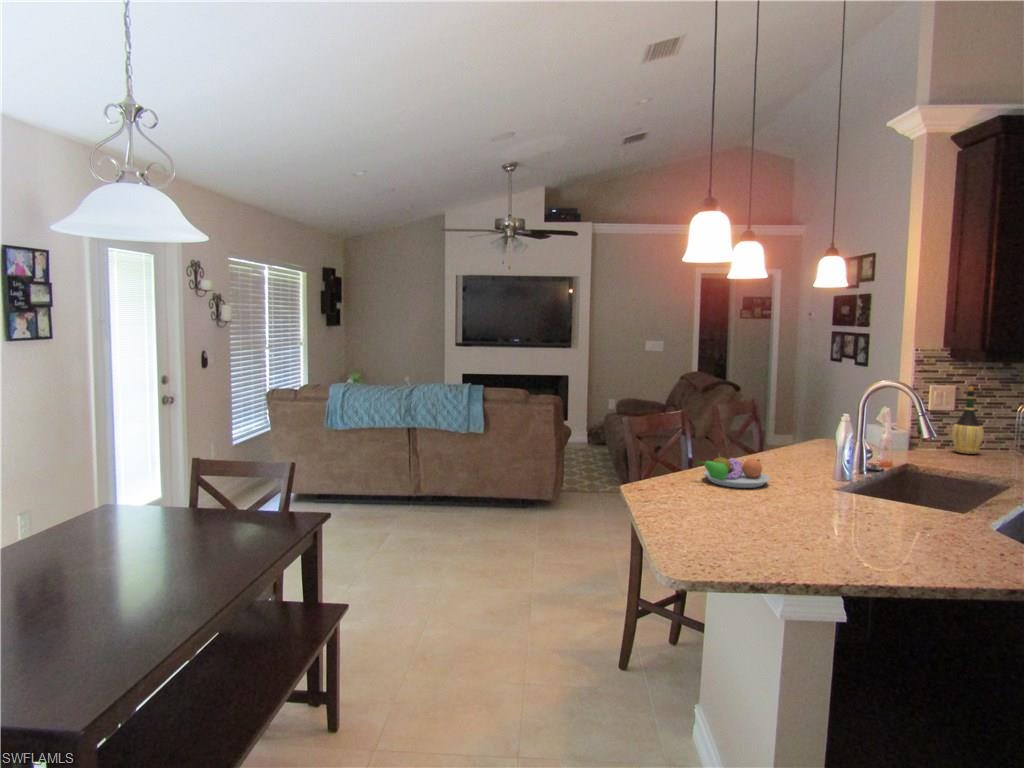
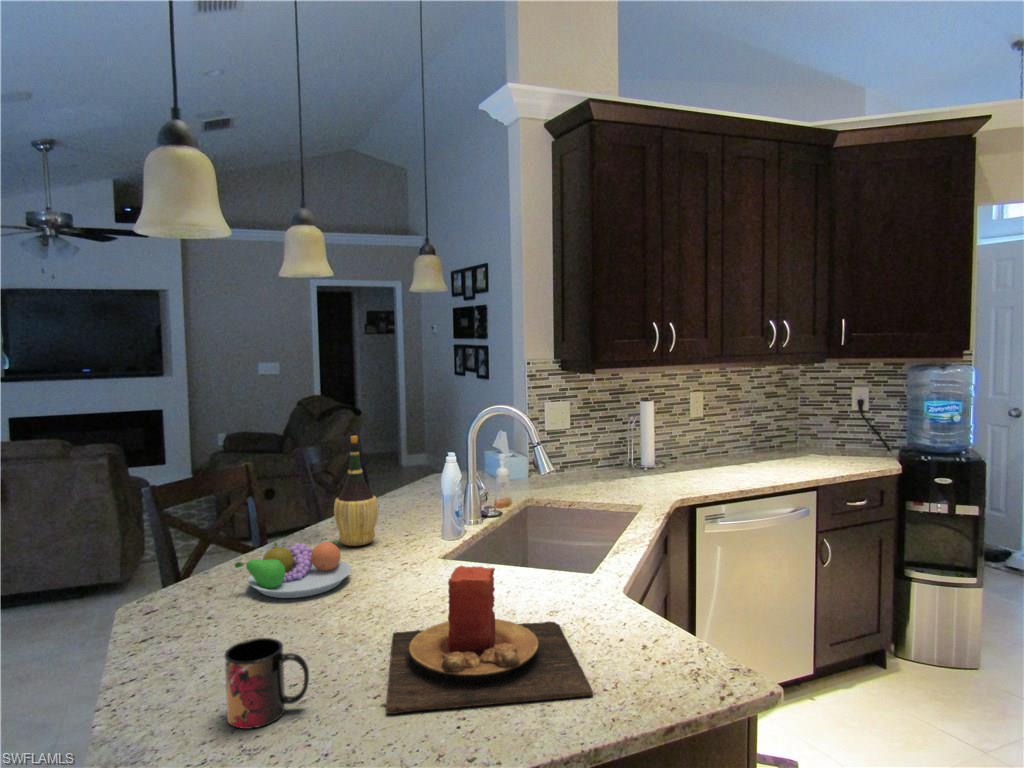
wine bottle: present [952,387,984,454] -> present [334,436,379,546]
candle: none [807,469,948,552] -> present [386,566,593,714]
mug: none [720,487,766,529] -> present [225,638,309,729]

